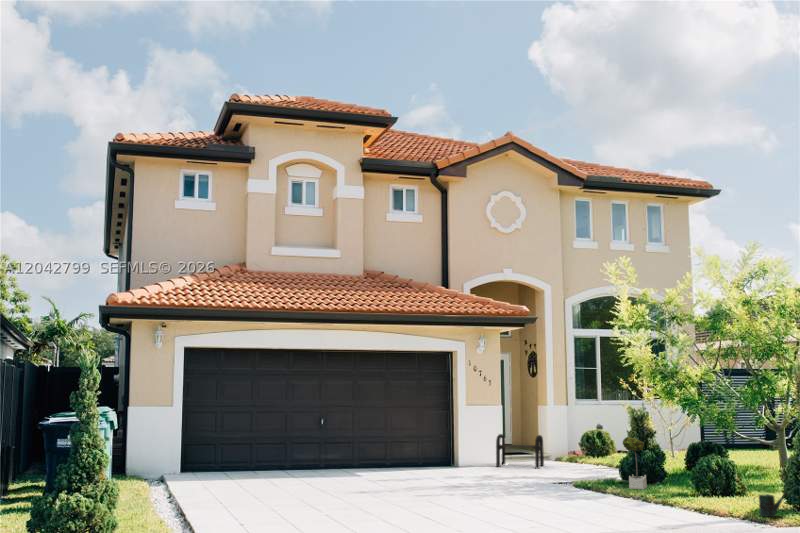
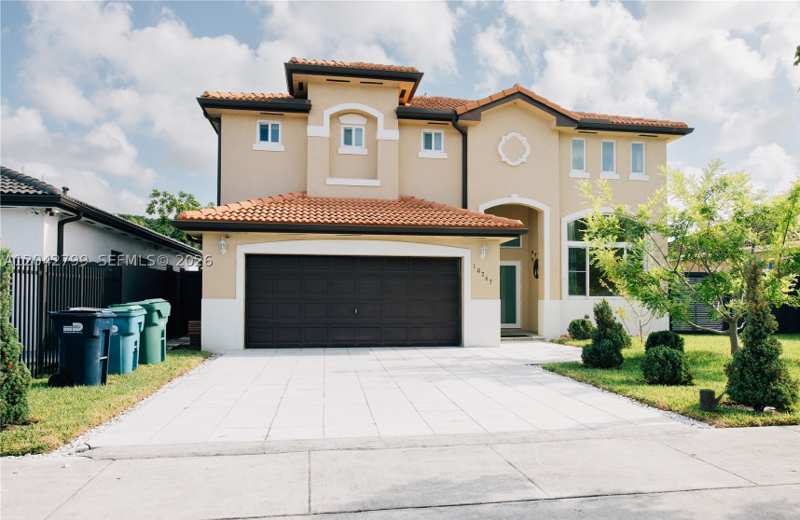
bench: present [496,434,544,468] -> none [493,322,532,350]
potted tree: present [623,437,647,489] -> none [585,328,605,373]

